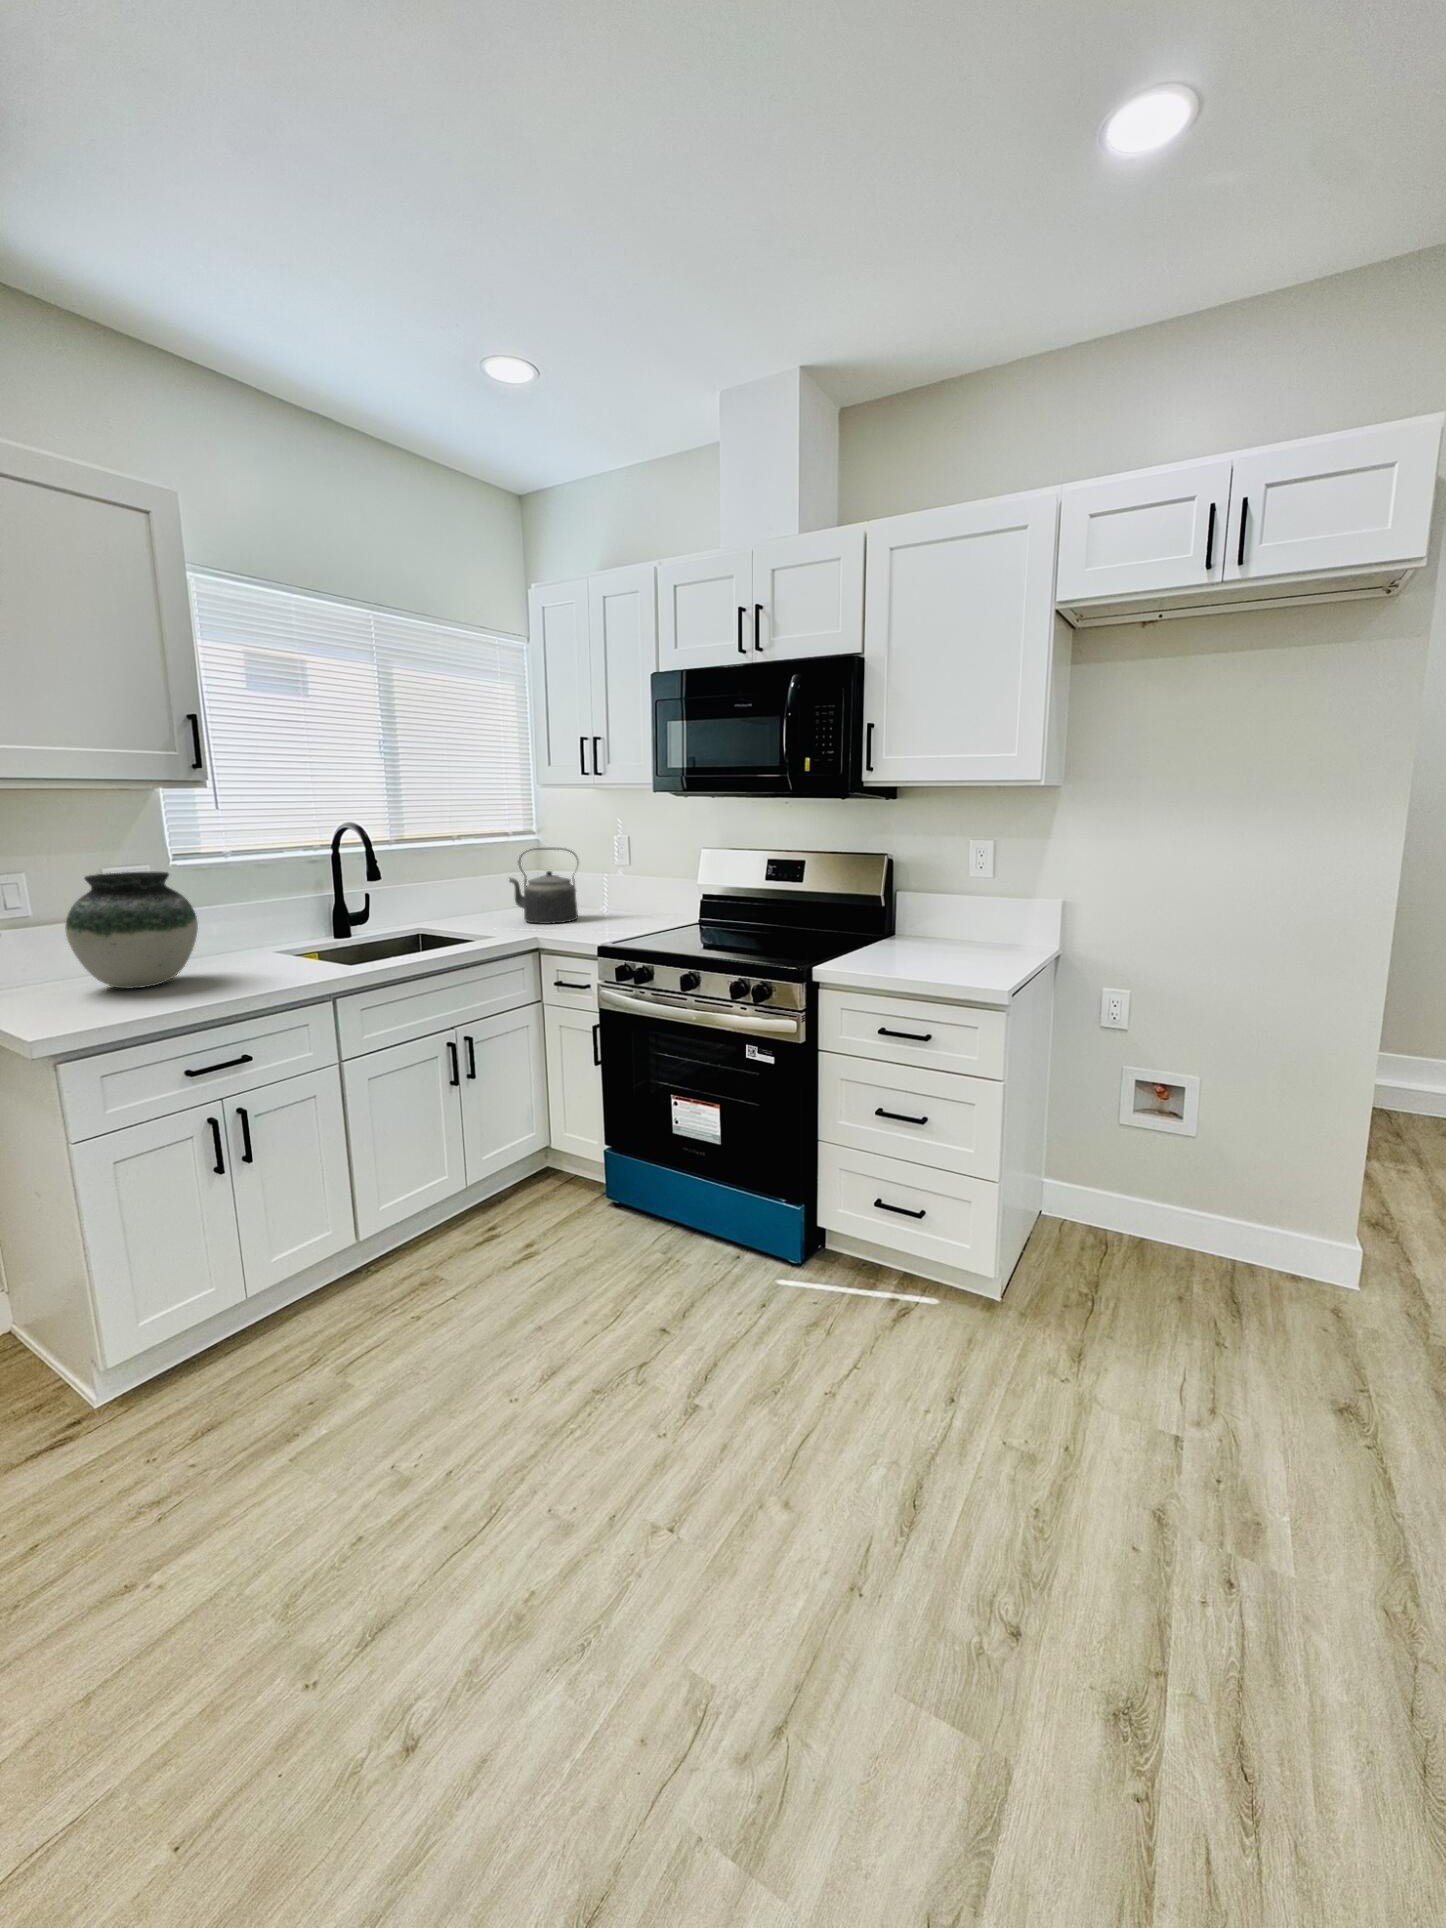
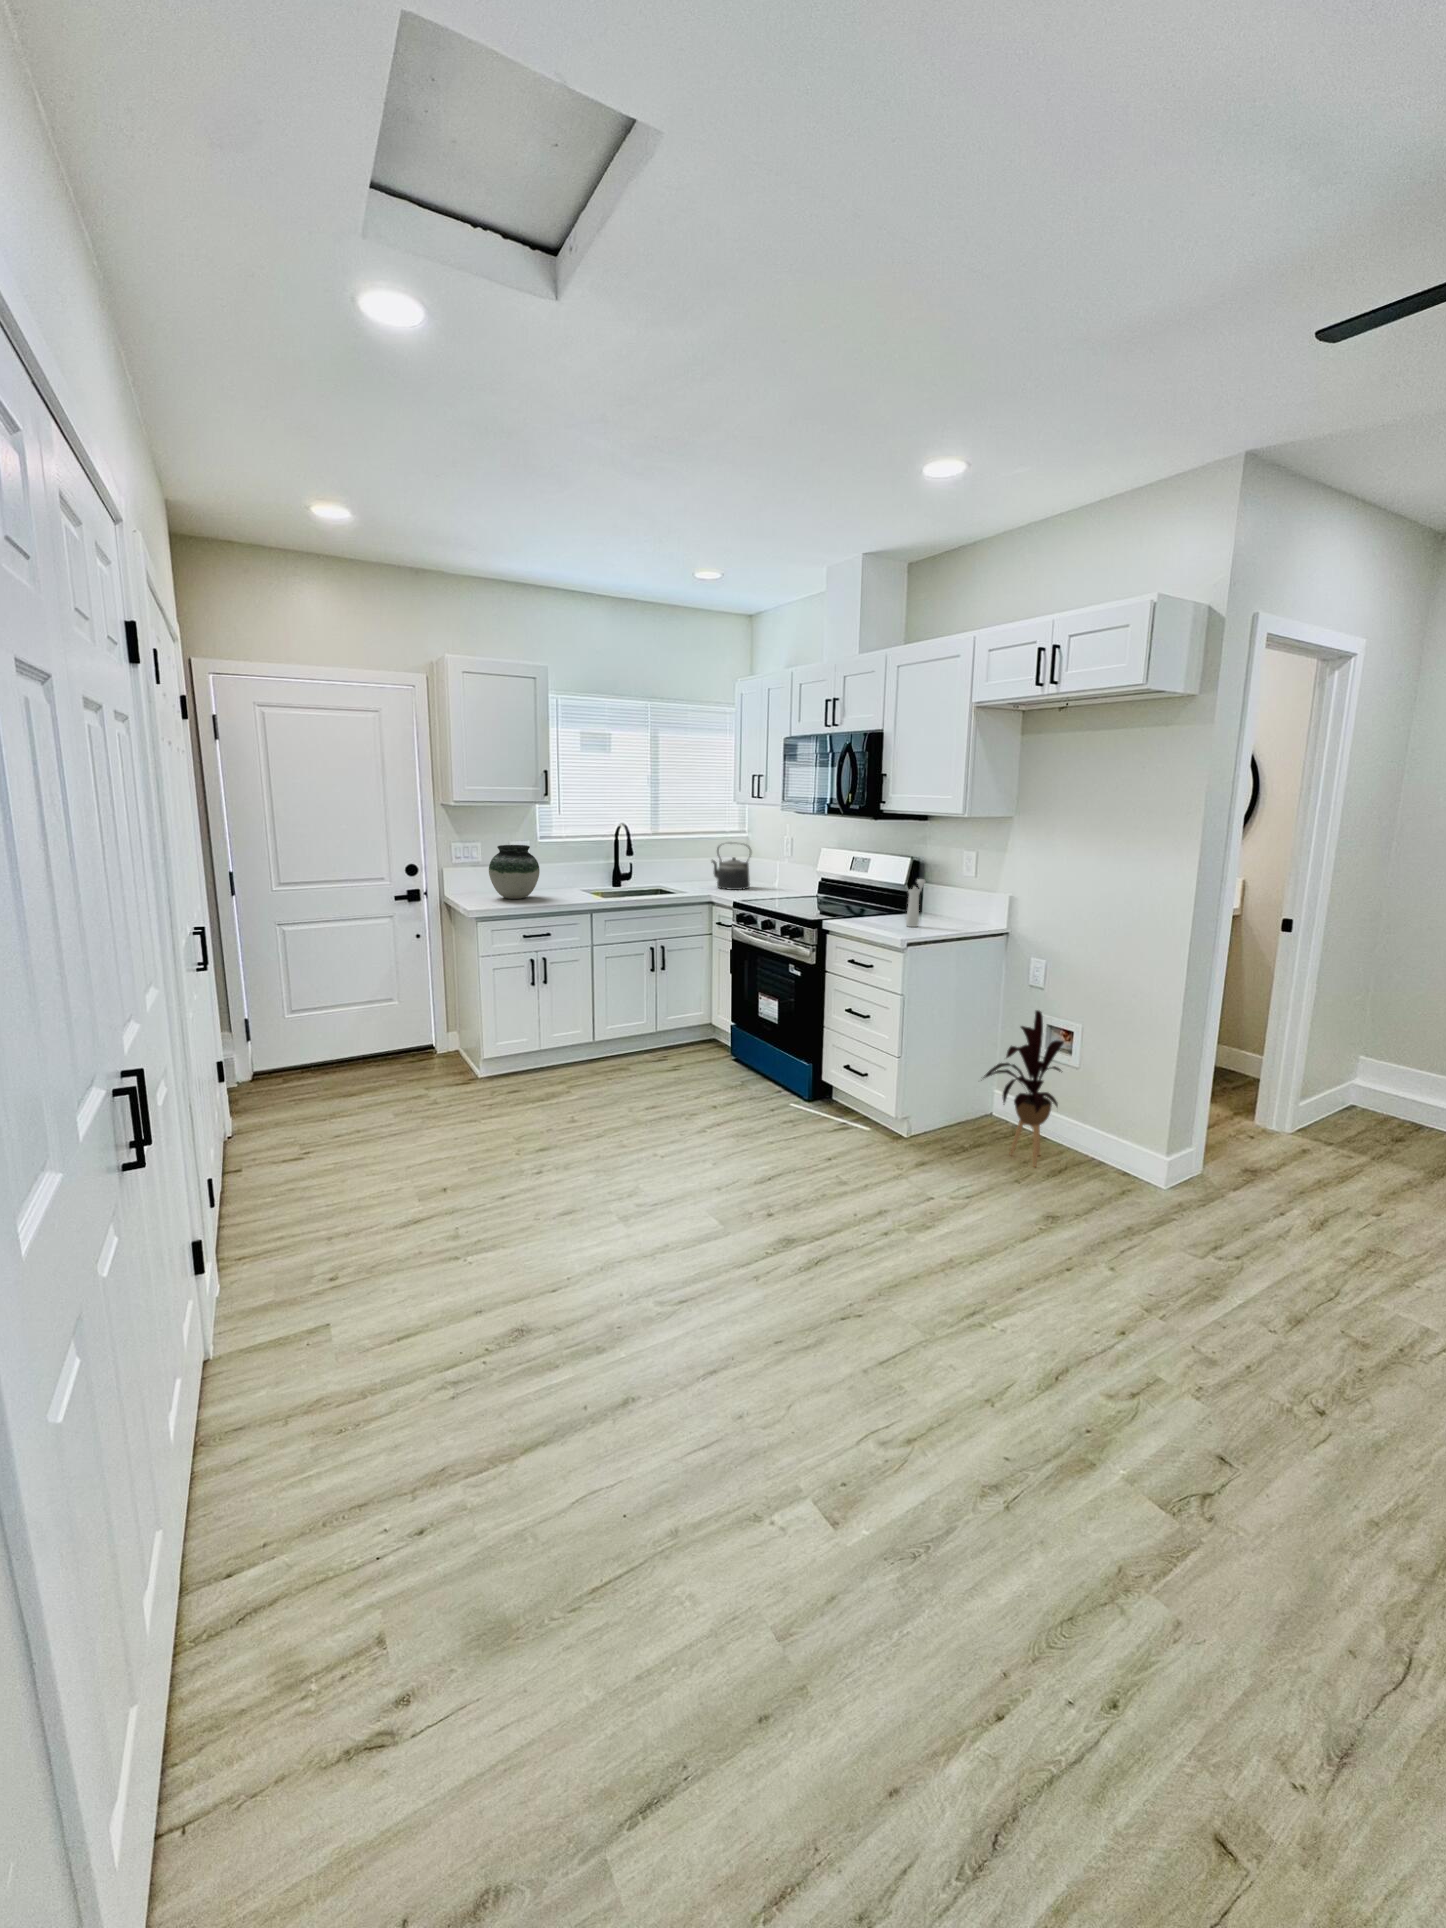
pepper mill: none [931,880,956,957] -> present [906,879,925,927]
house plant: none [1097,1069,1246,1306] -> present [983,1010,1064,1167]

